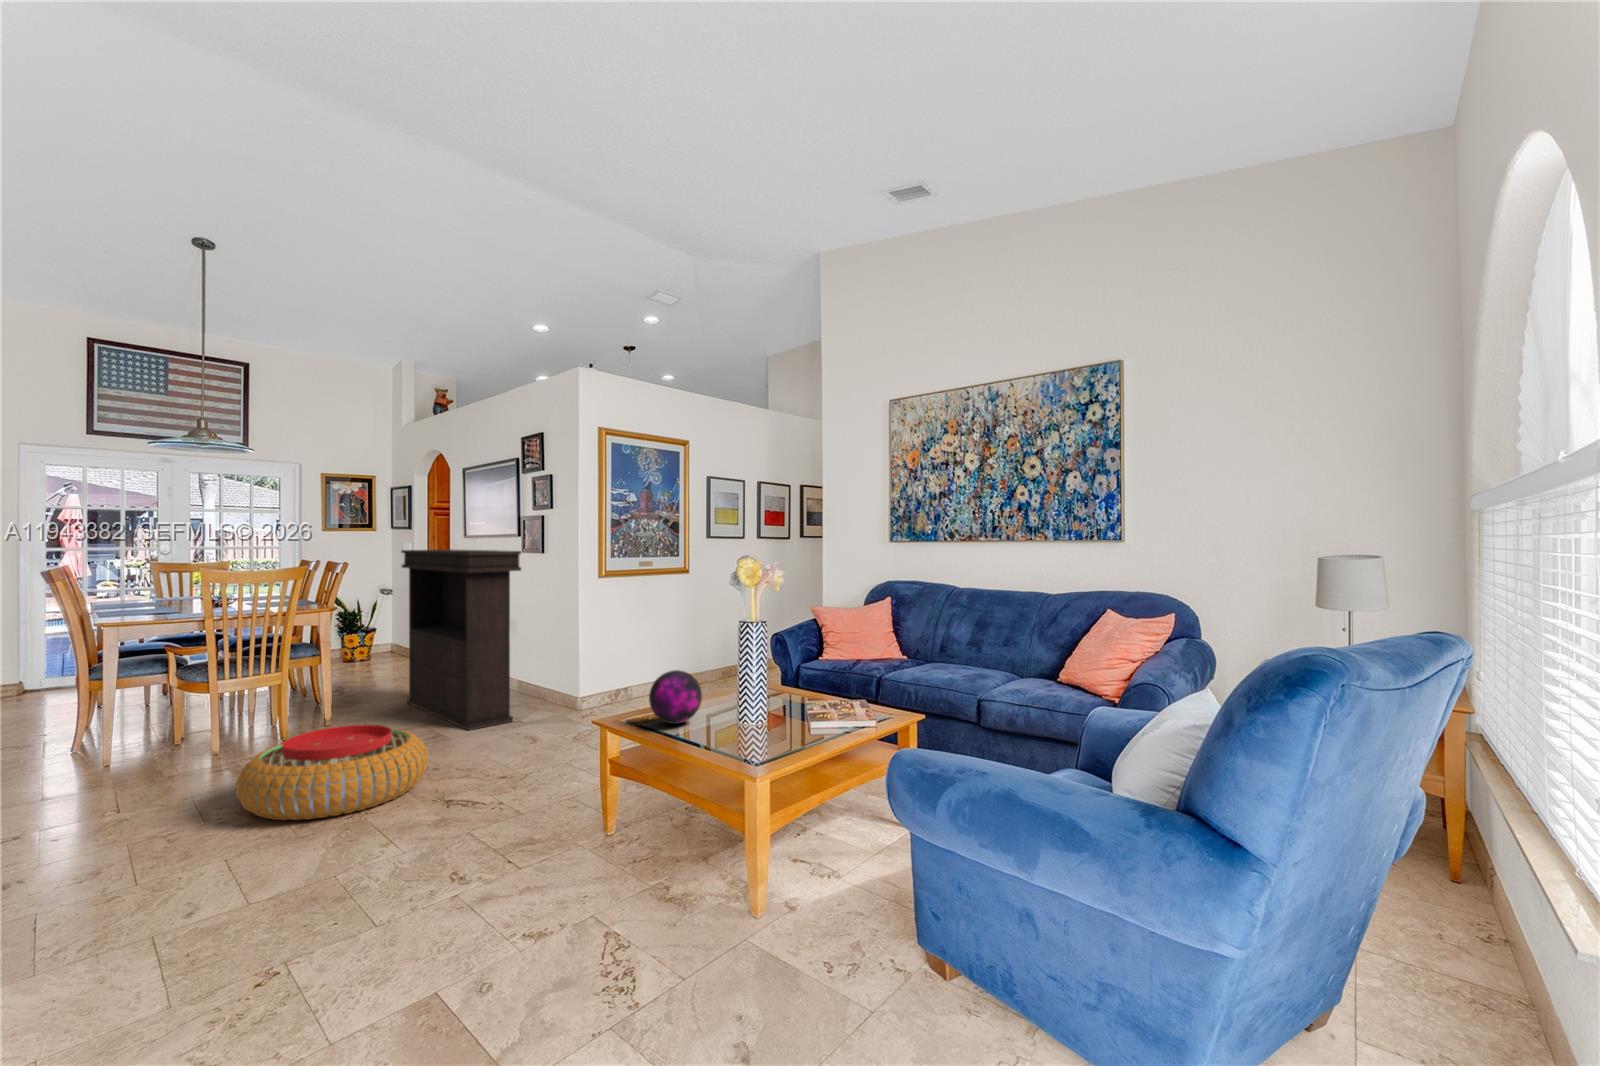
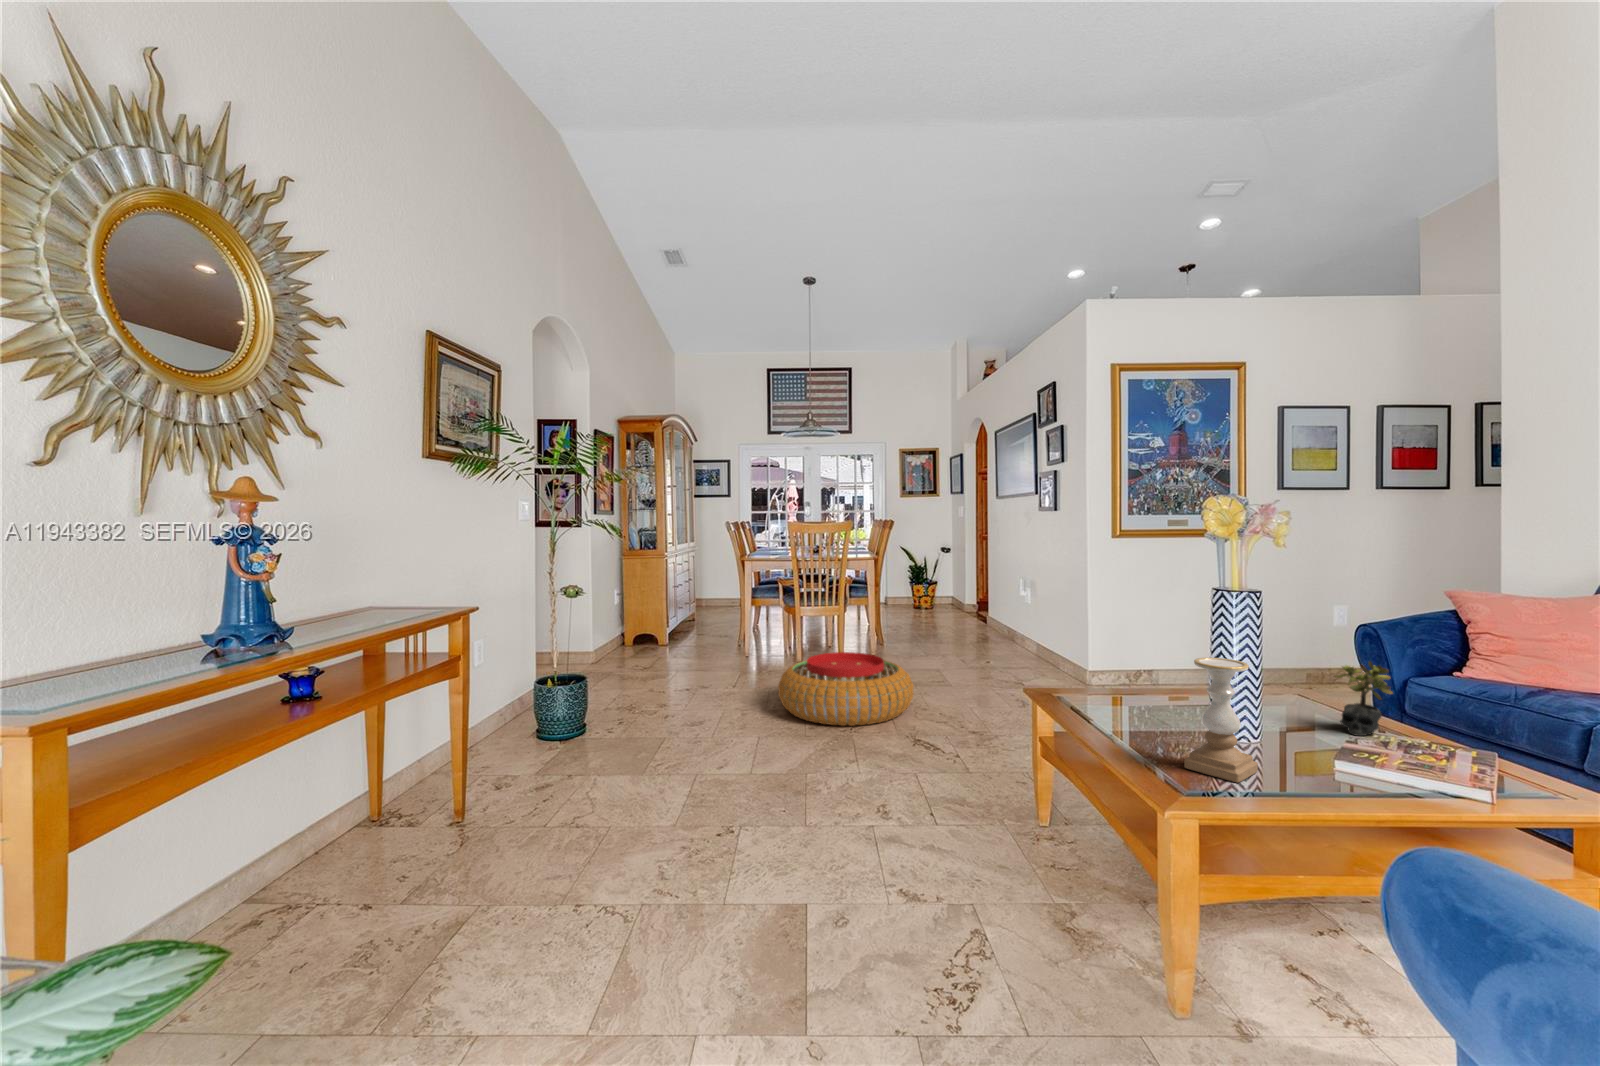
console table: present [402,549,521,731] -> none [933,506,1022,678]
succulent plant: none [796,664,826,713] -> present [1335,661,1393,736]
decorative orb: present [649,670,702,724] -> none [1089,639,1163,707]
candle holder: none [744,675,782,756] -> present [1184,658,1258,783]

